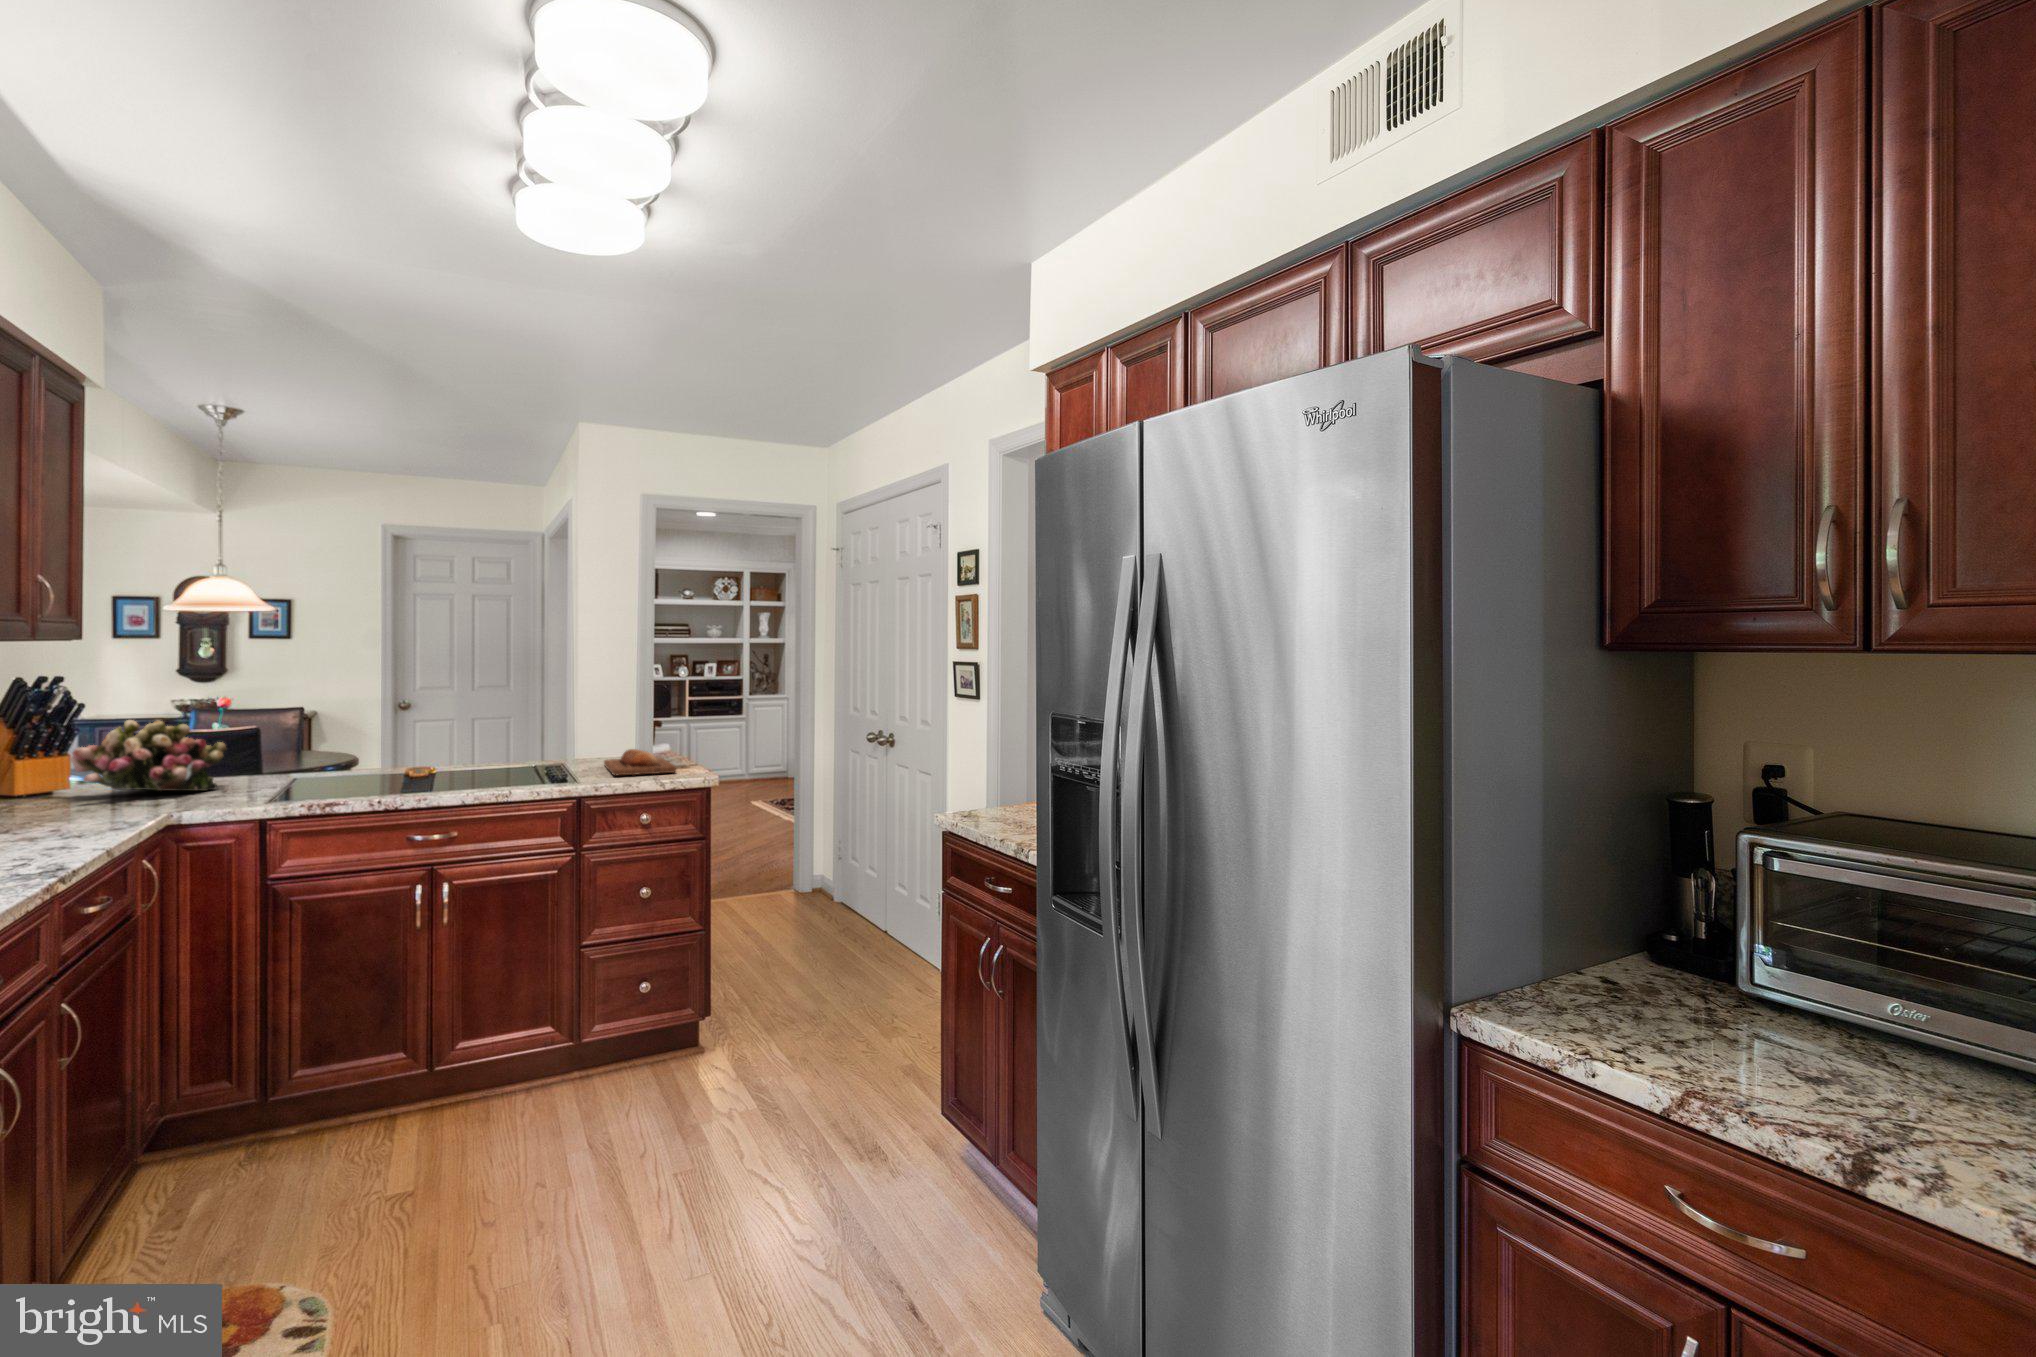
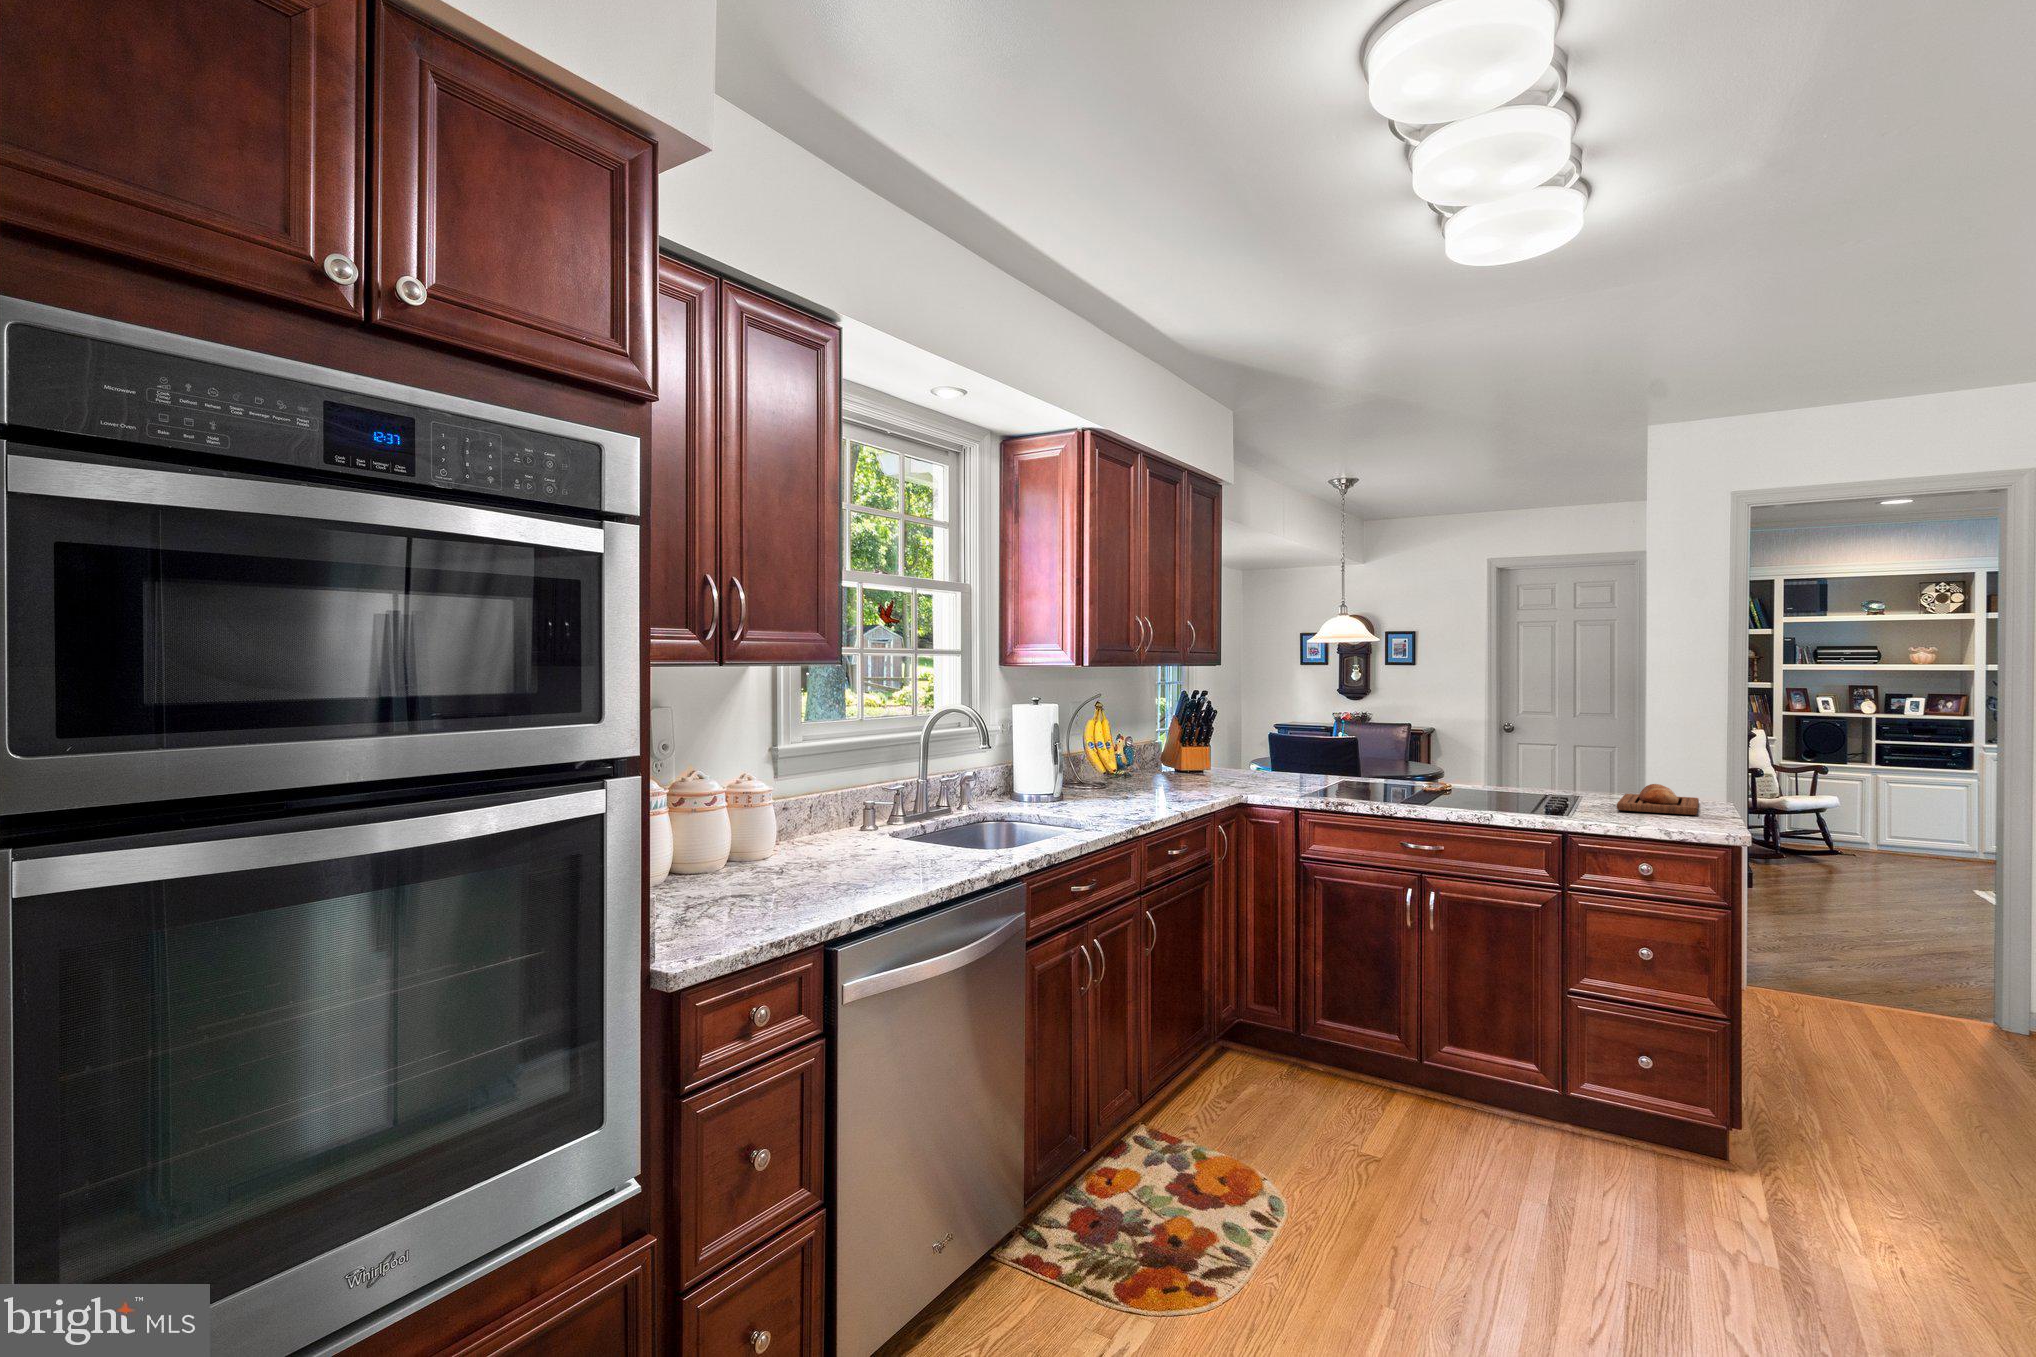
flower arrangement: present [70,720,227,791] -> none [1209,727,1301,785]

